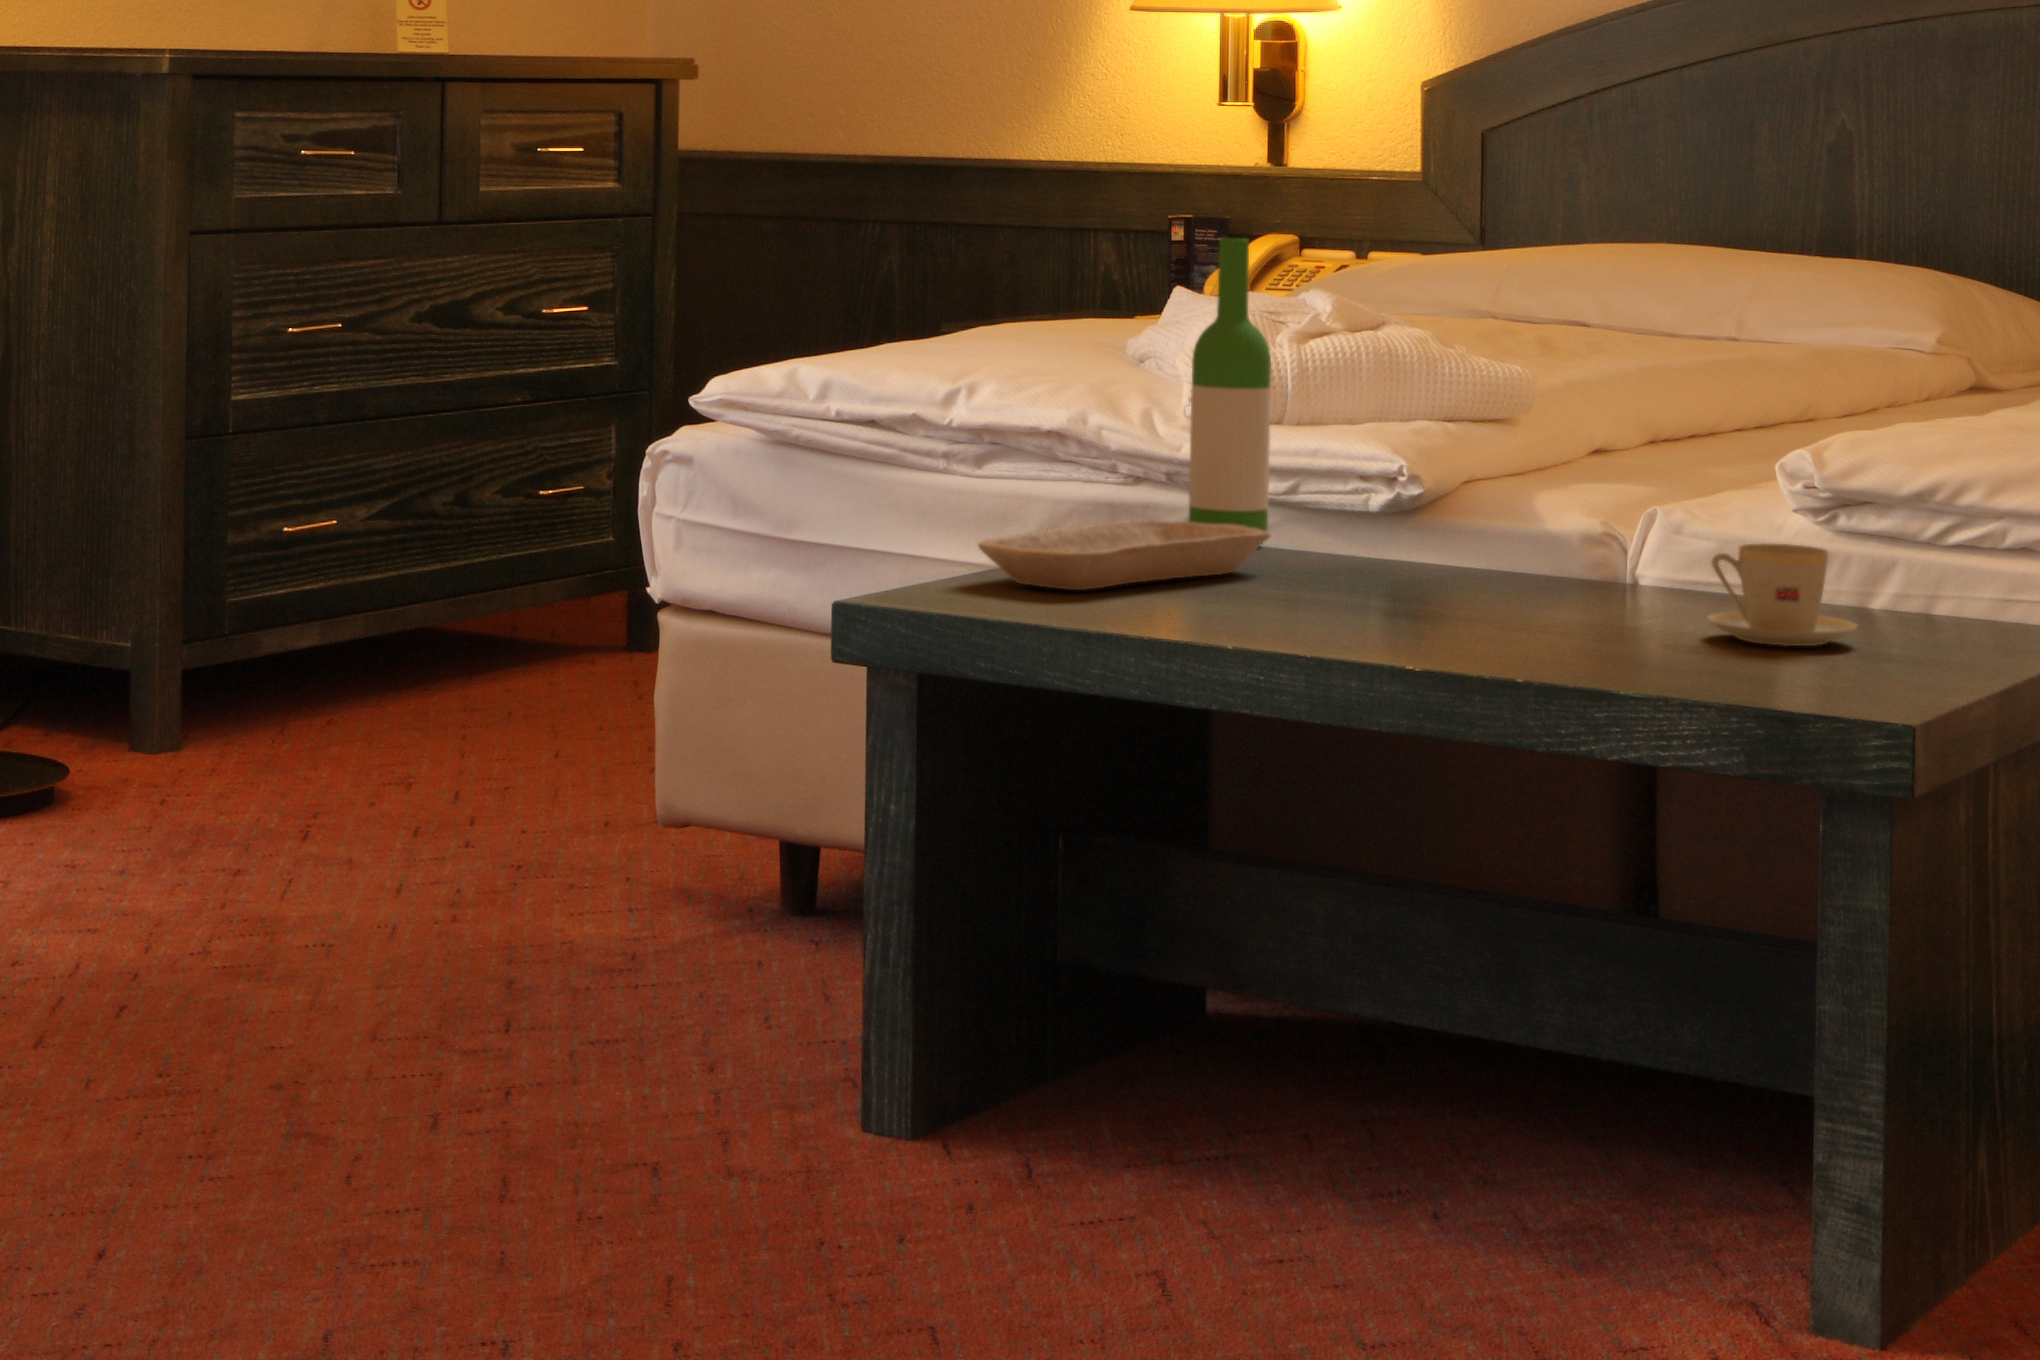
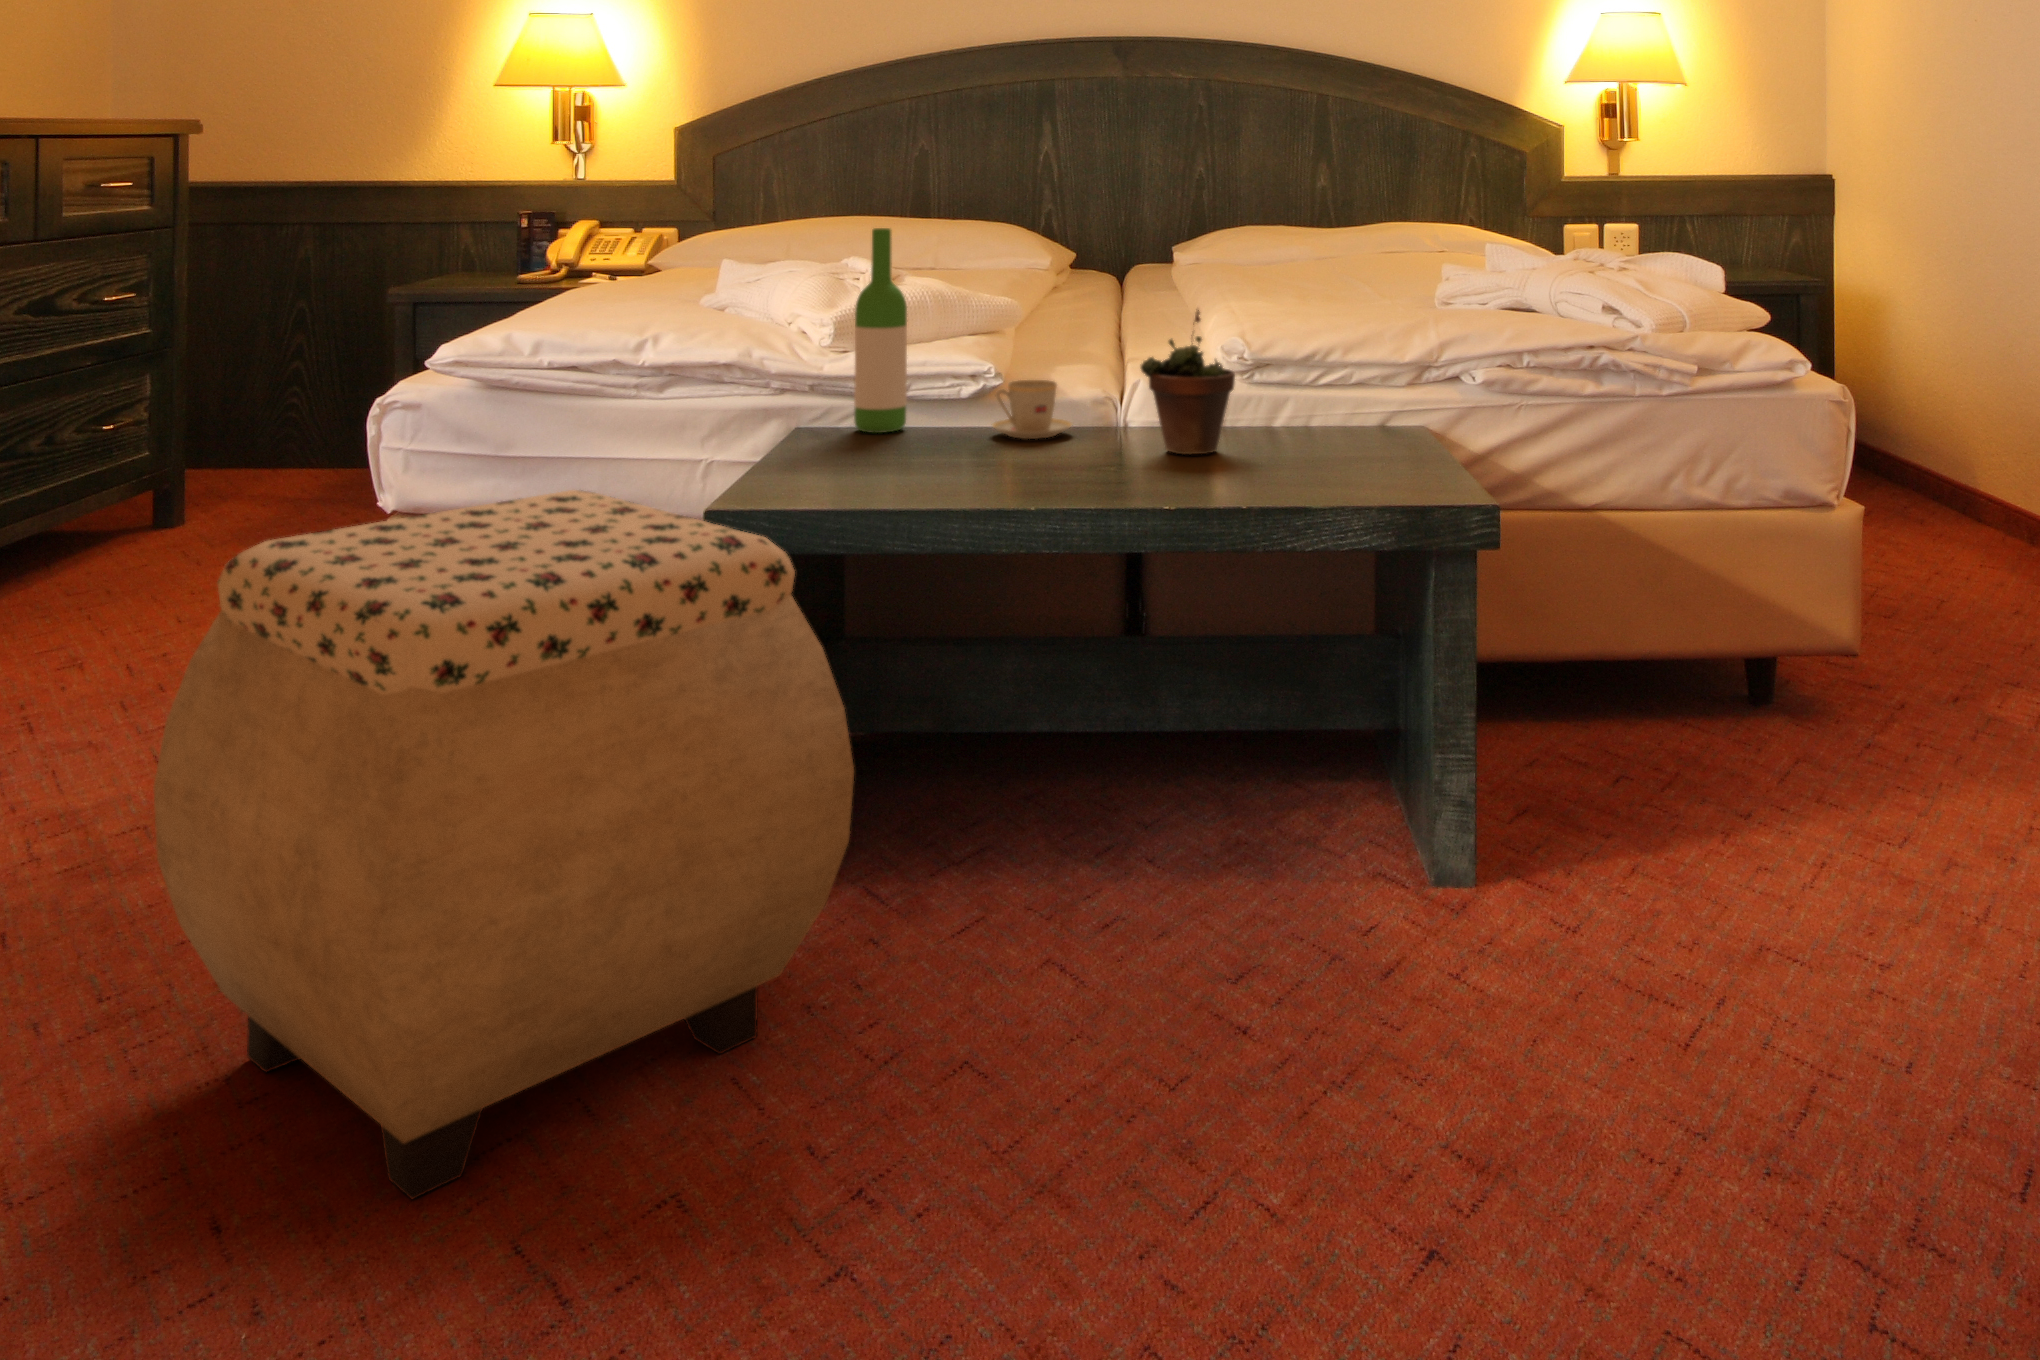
succulent plant: none [1516,379,1674,611] -> present [1141,310,1235,455]
tray: present [978,521,1270,590] -> none [811,421,961,487]
ottoman: none [168,532,828,1225] -> present [154,490,854,1199]
teacup: present [1708,543,1857,646] -> present [992,380,1072,439]

